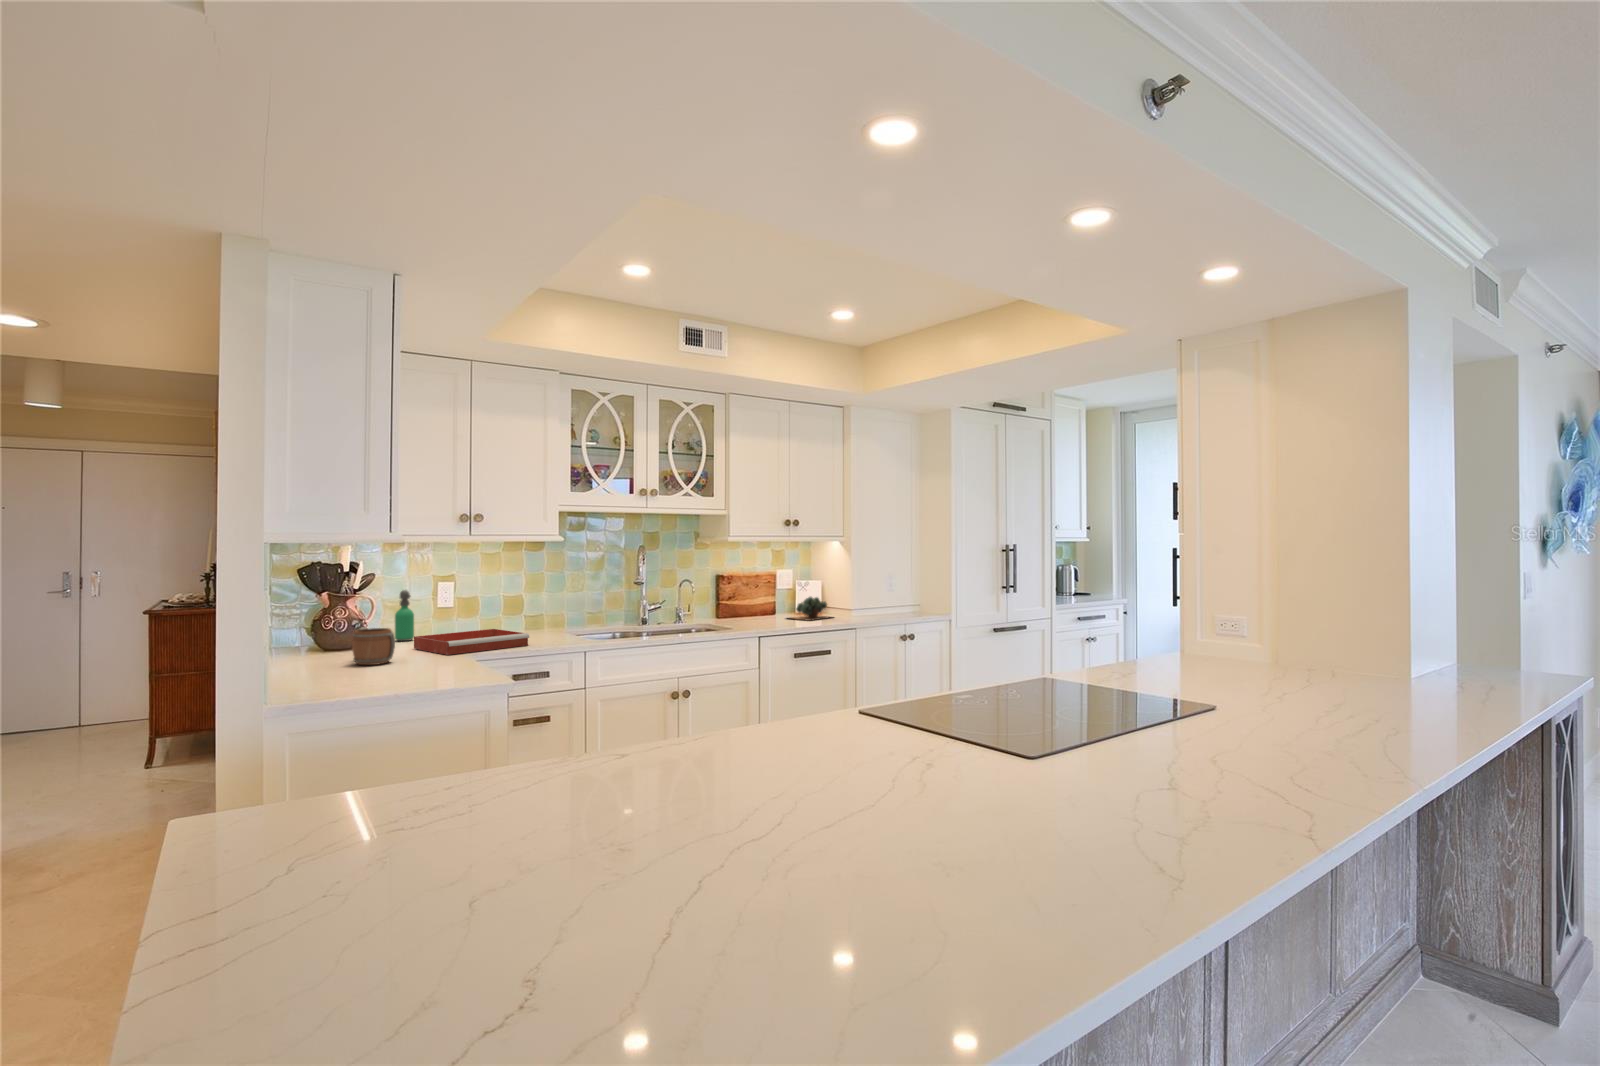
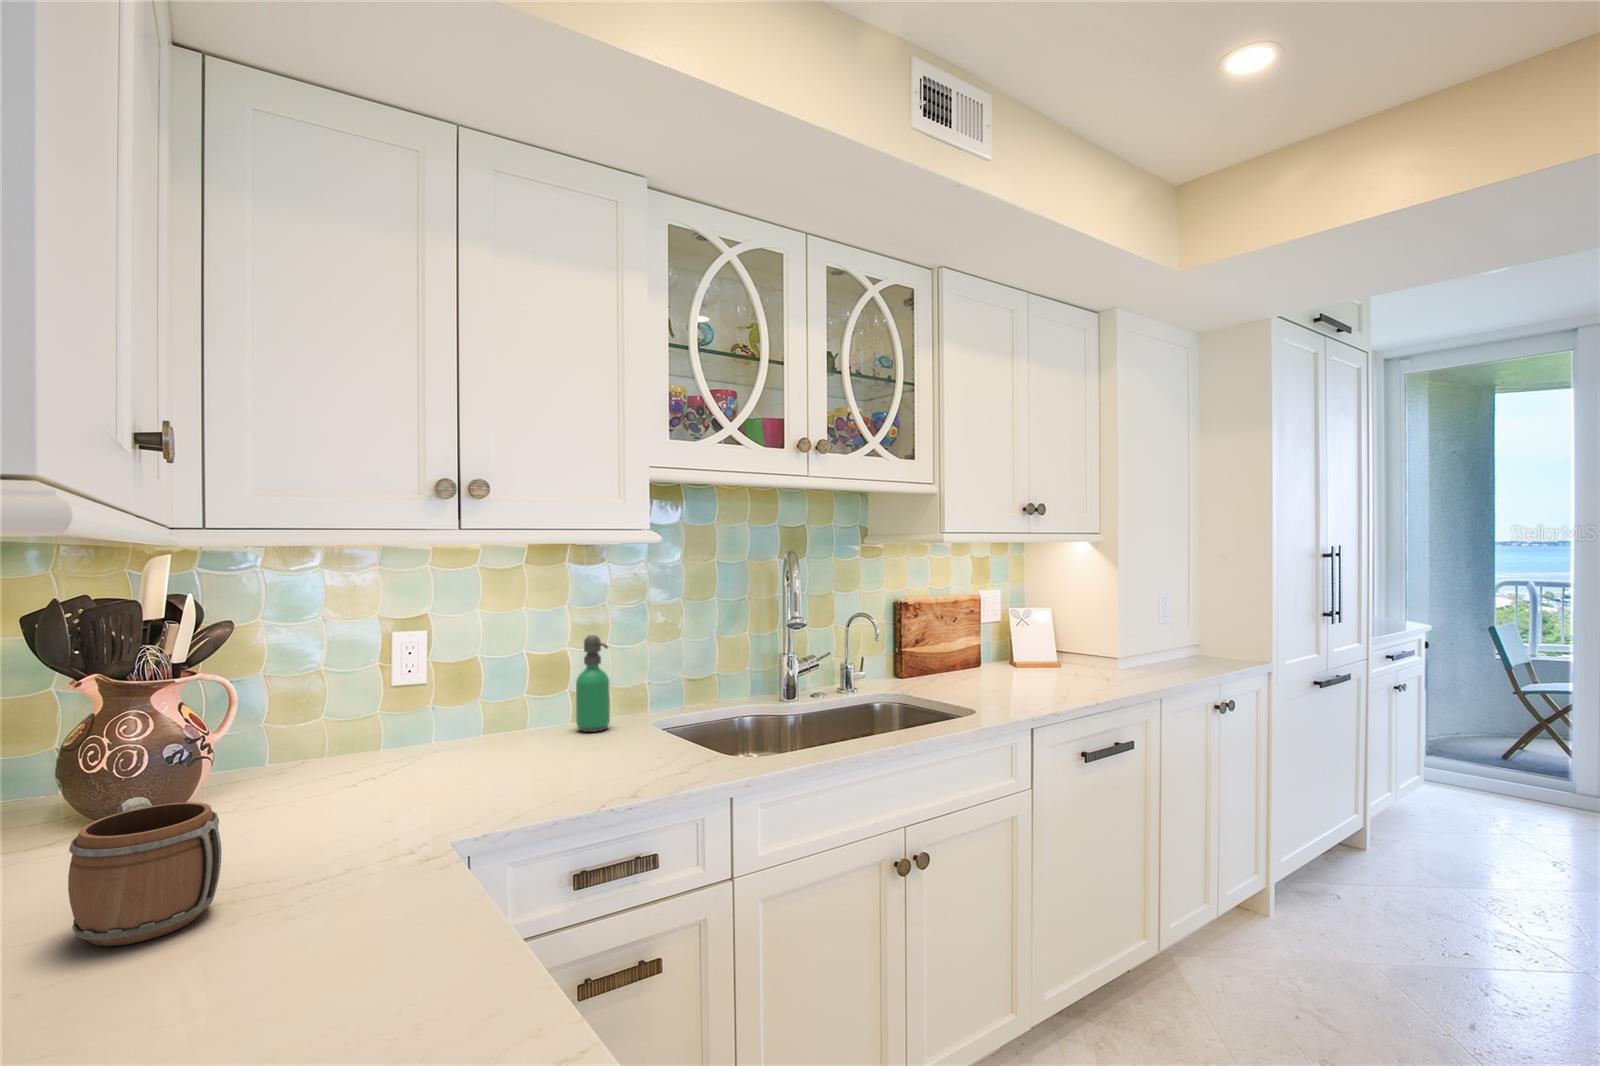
soap dispenser: present [395,590,414,641] -> present [576,635,610,732]
succulent plant: present [790,597,829,621] -> none [1017,637,1099,683]
tray: present [414,629,529,655] -> none [316,739,601,853]

